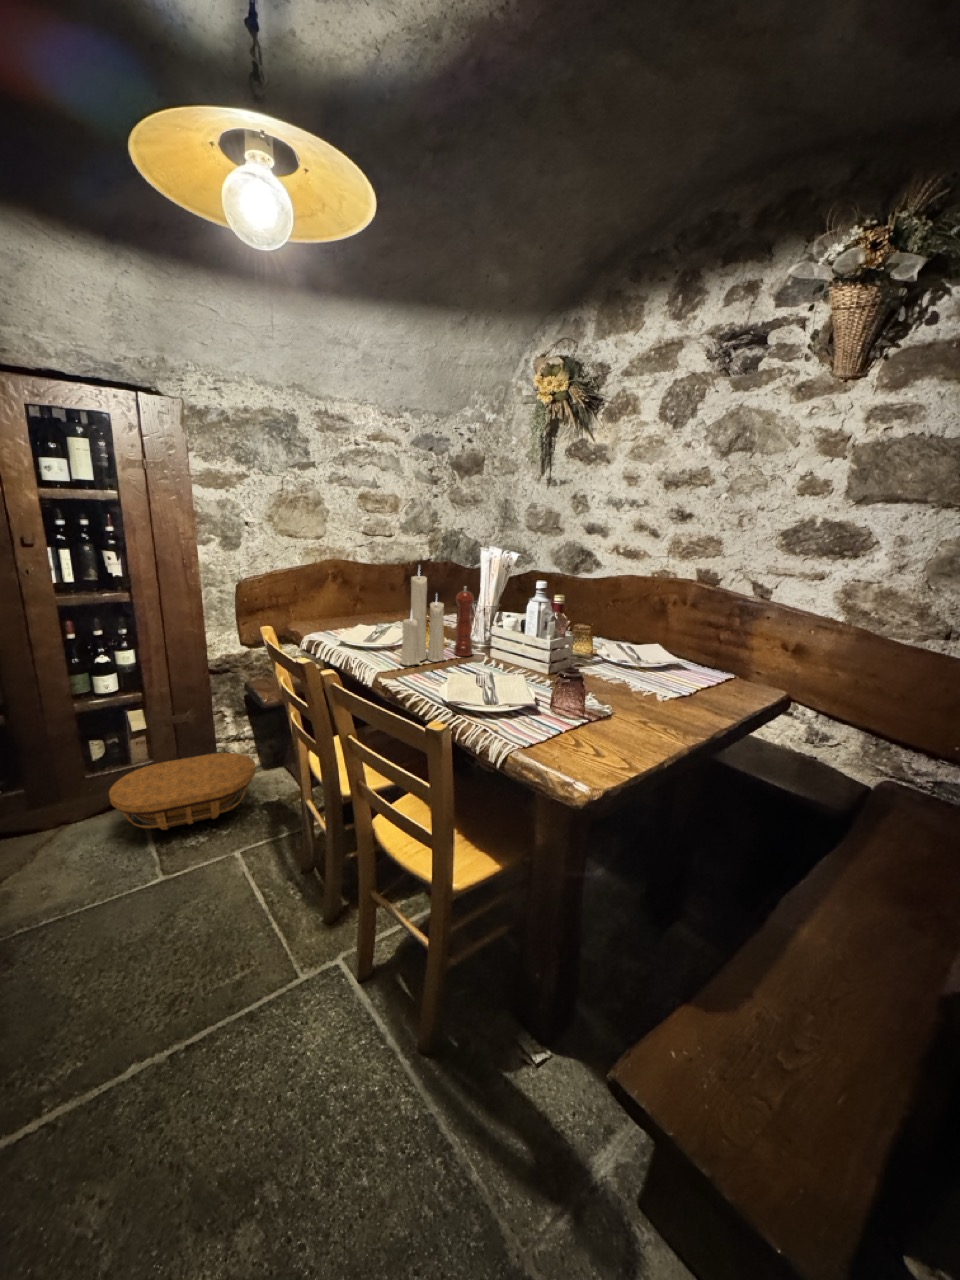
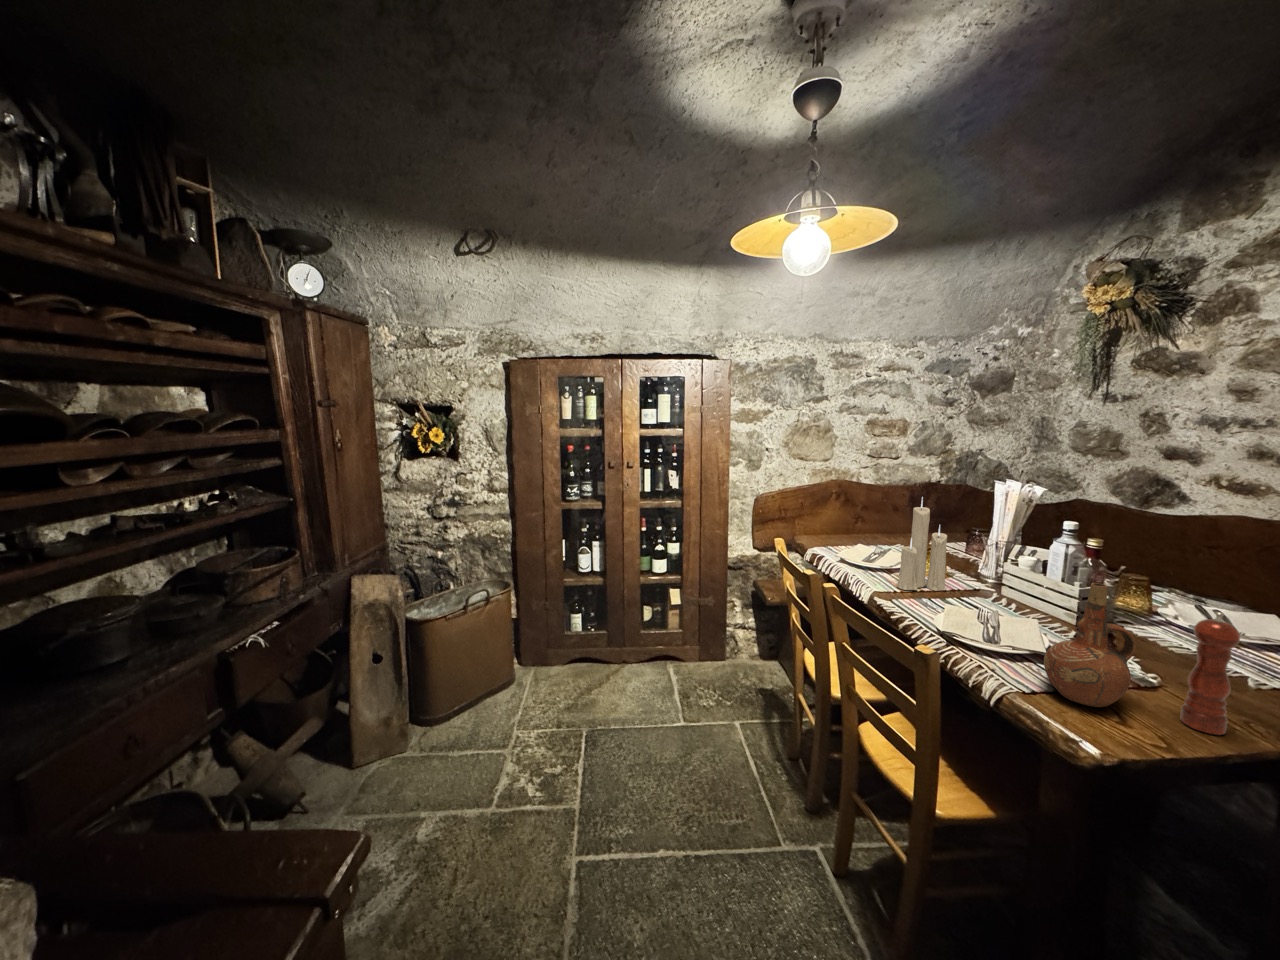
pepper mill: present [454,586,474,656] -> present [1180,612,1240,735]
ceramic pitcher: none [538,630,604,746] -> present [1044,583,1136,707]
basket: present [109,753,256,830] -> none [655,634,756,690]

